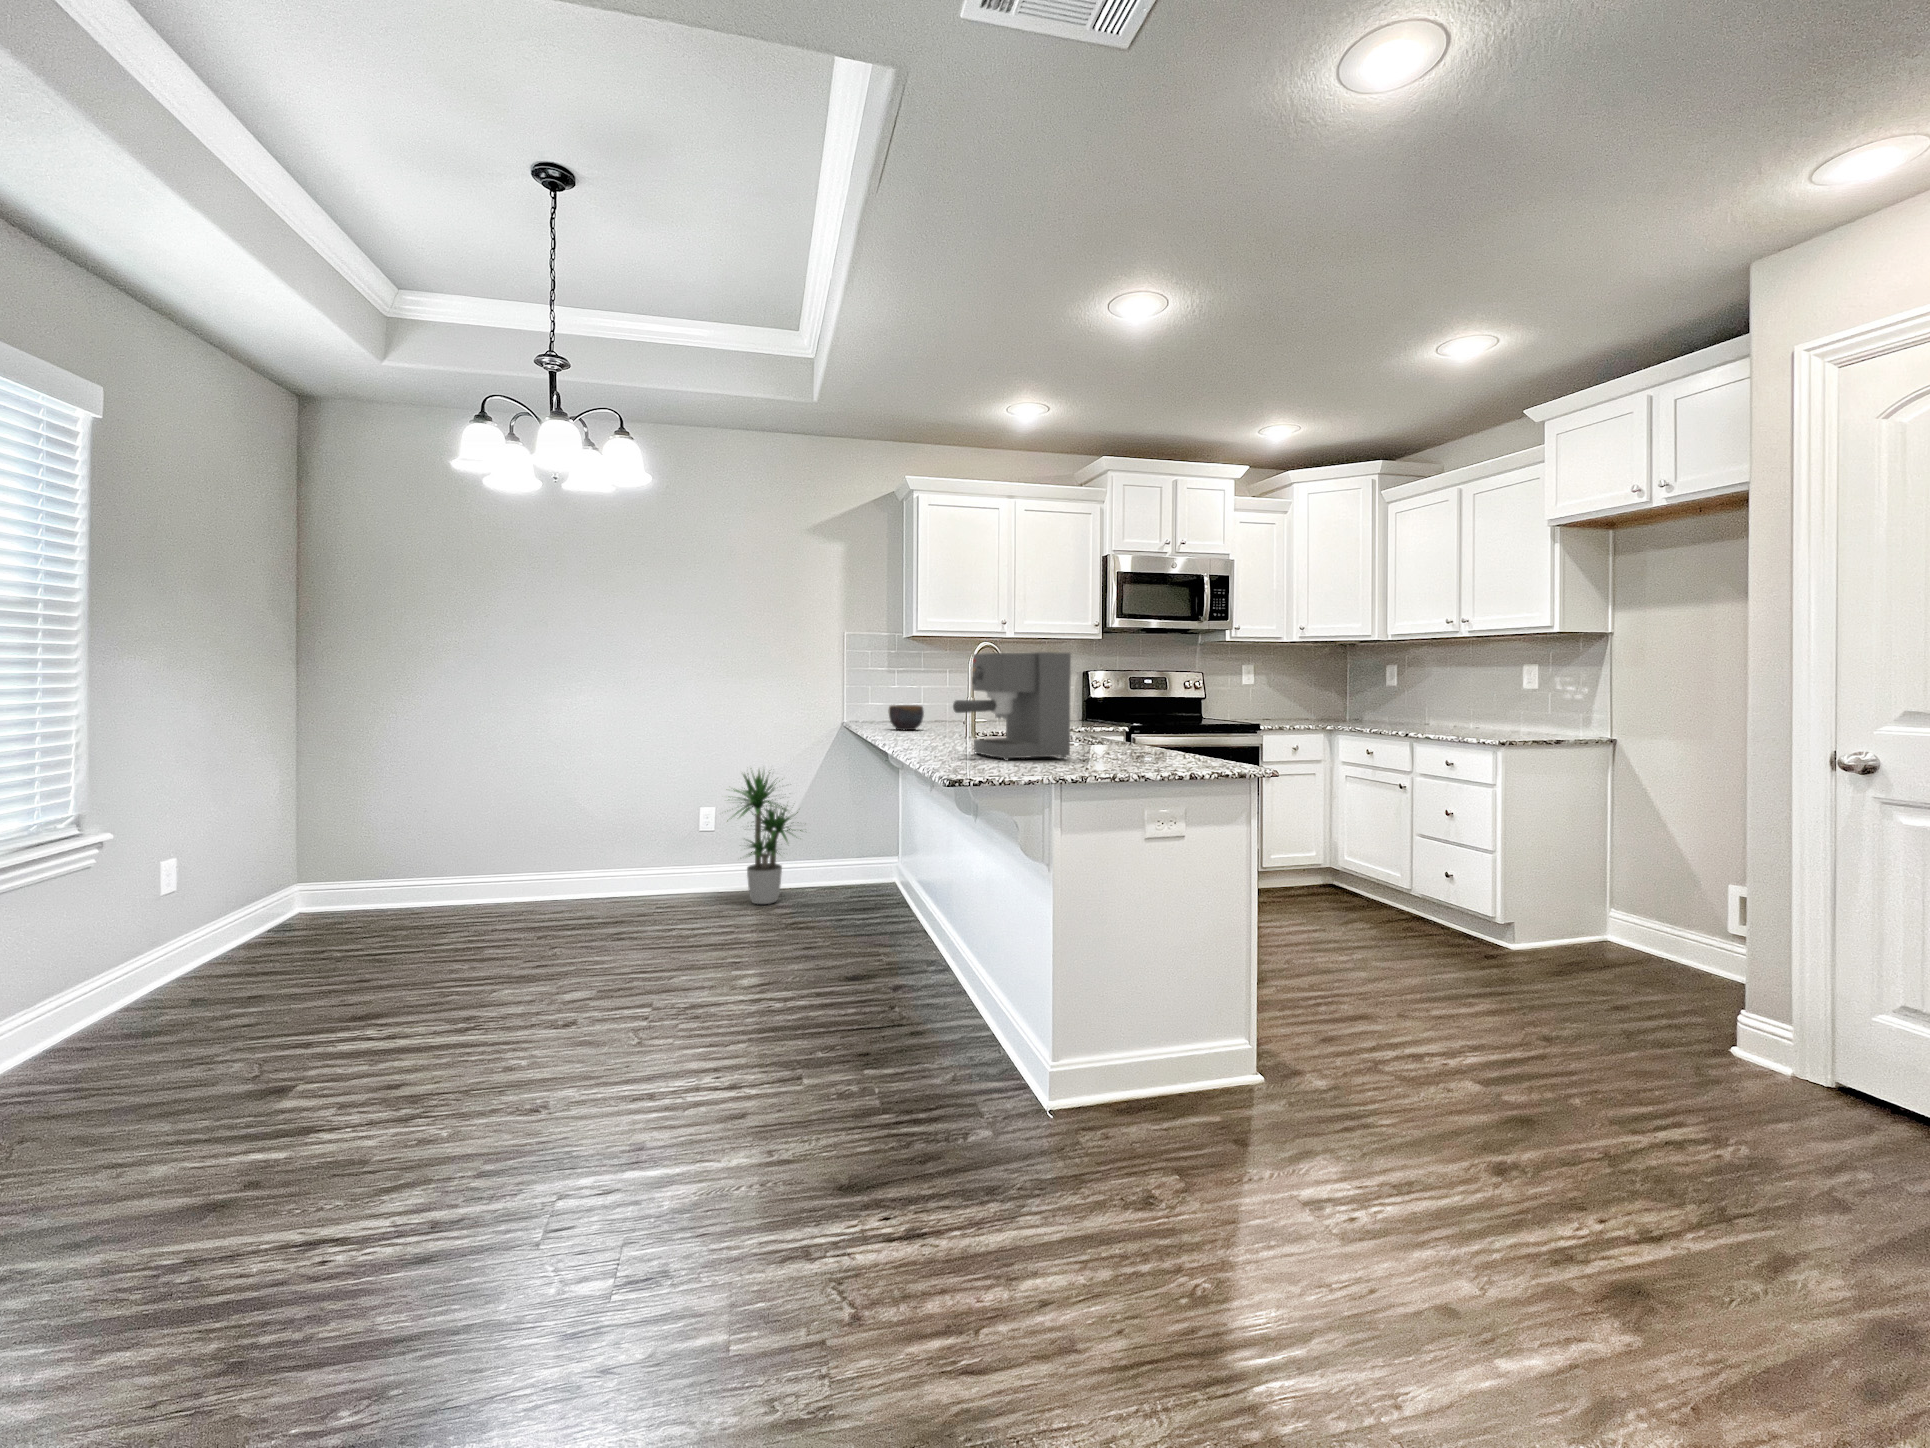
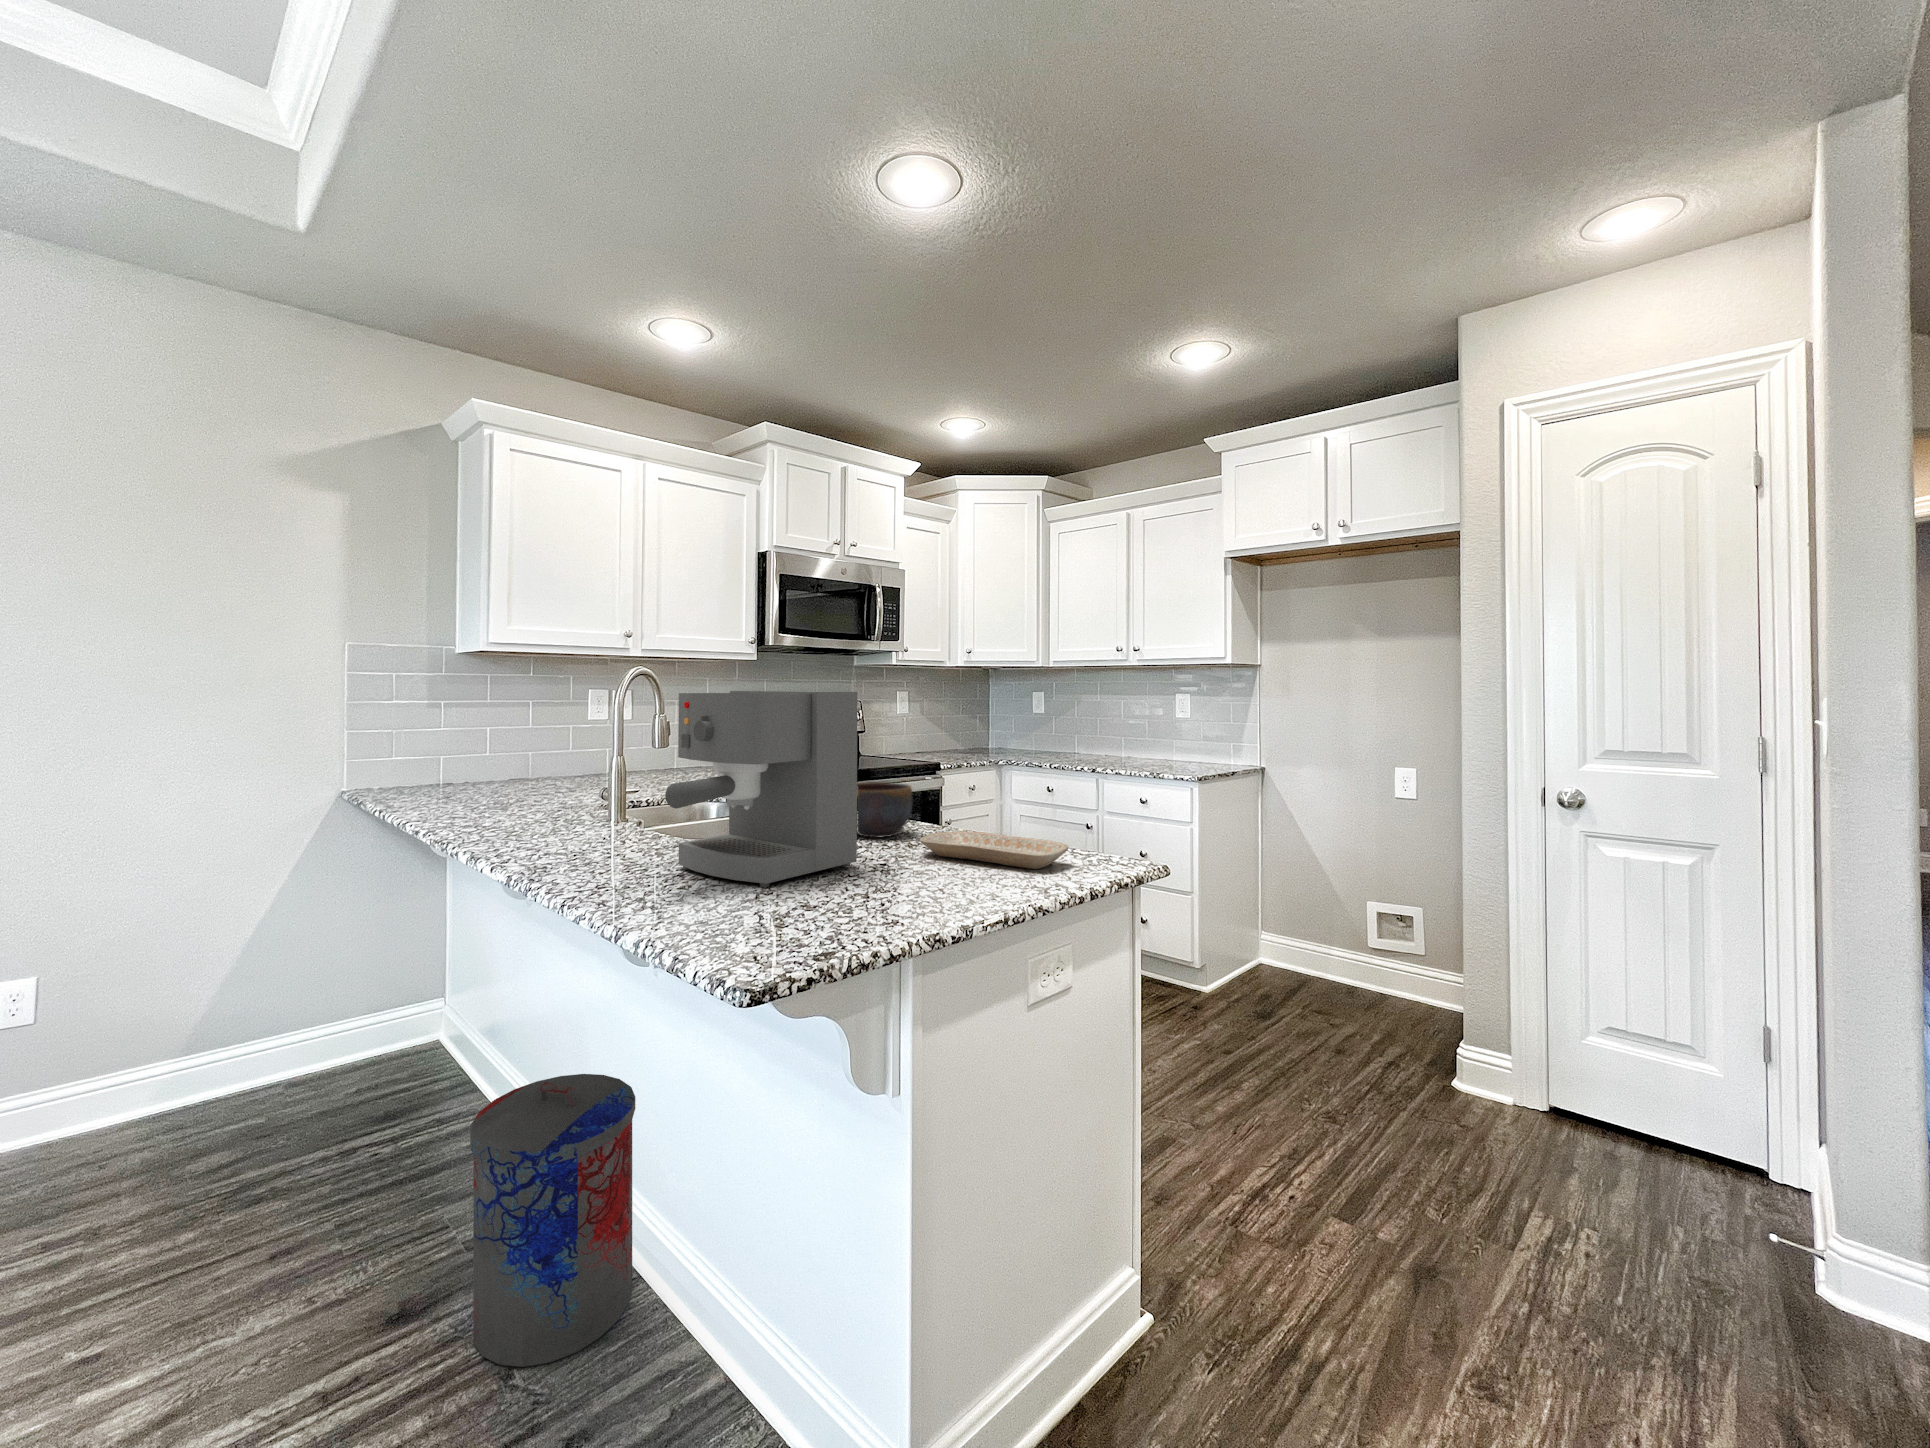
bowl: present [889,705,924,730] -> present [857,782,913,838]
tray: none [1120,748,1208,767] -> present [920,831,1069,869]
potted plant: present [733,771,801,904] -> none [42,881,274,1151]
trash can: none [879,869,961,1008] -> present [470,1074,635,1367]

